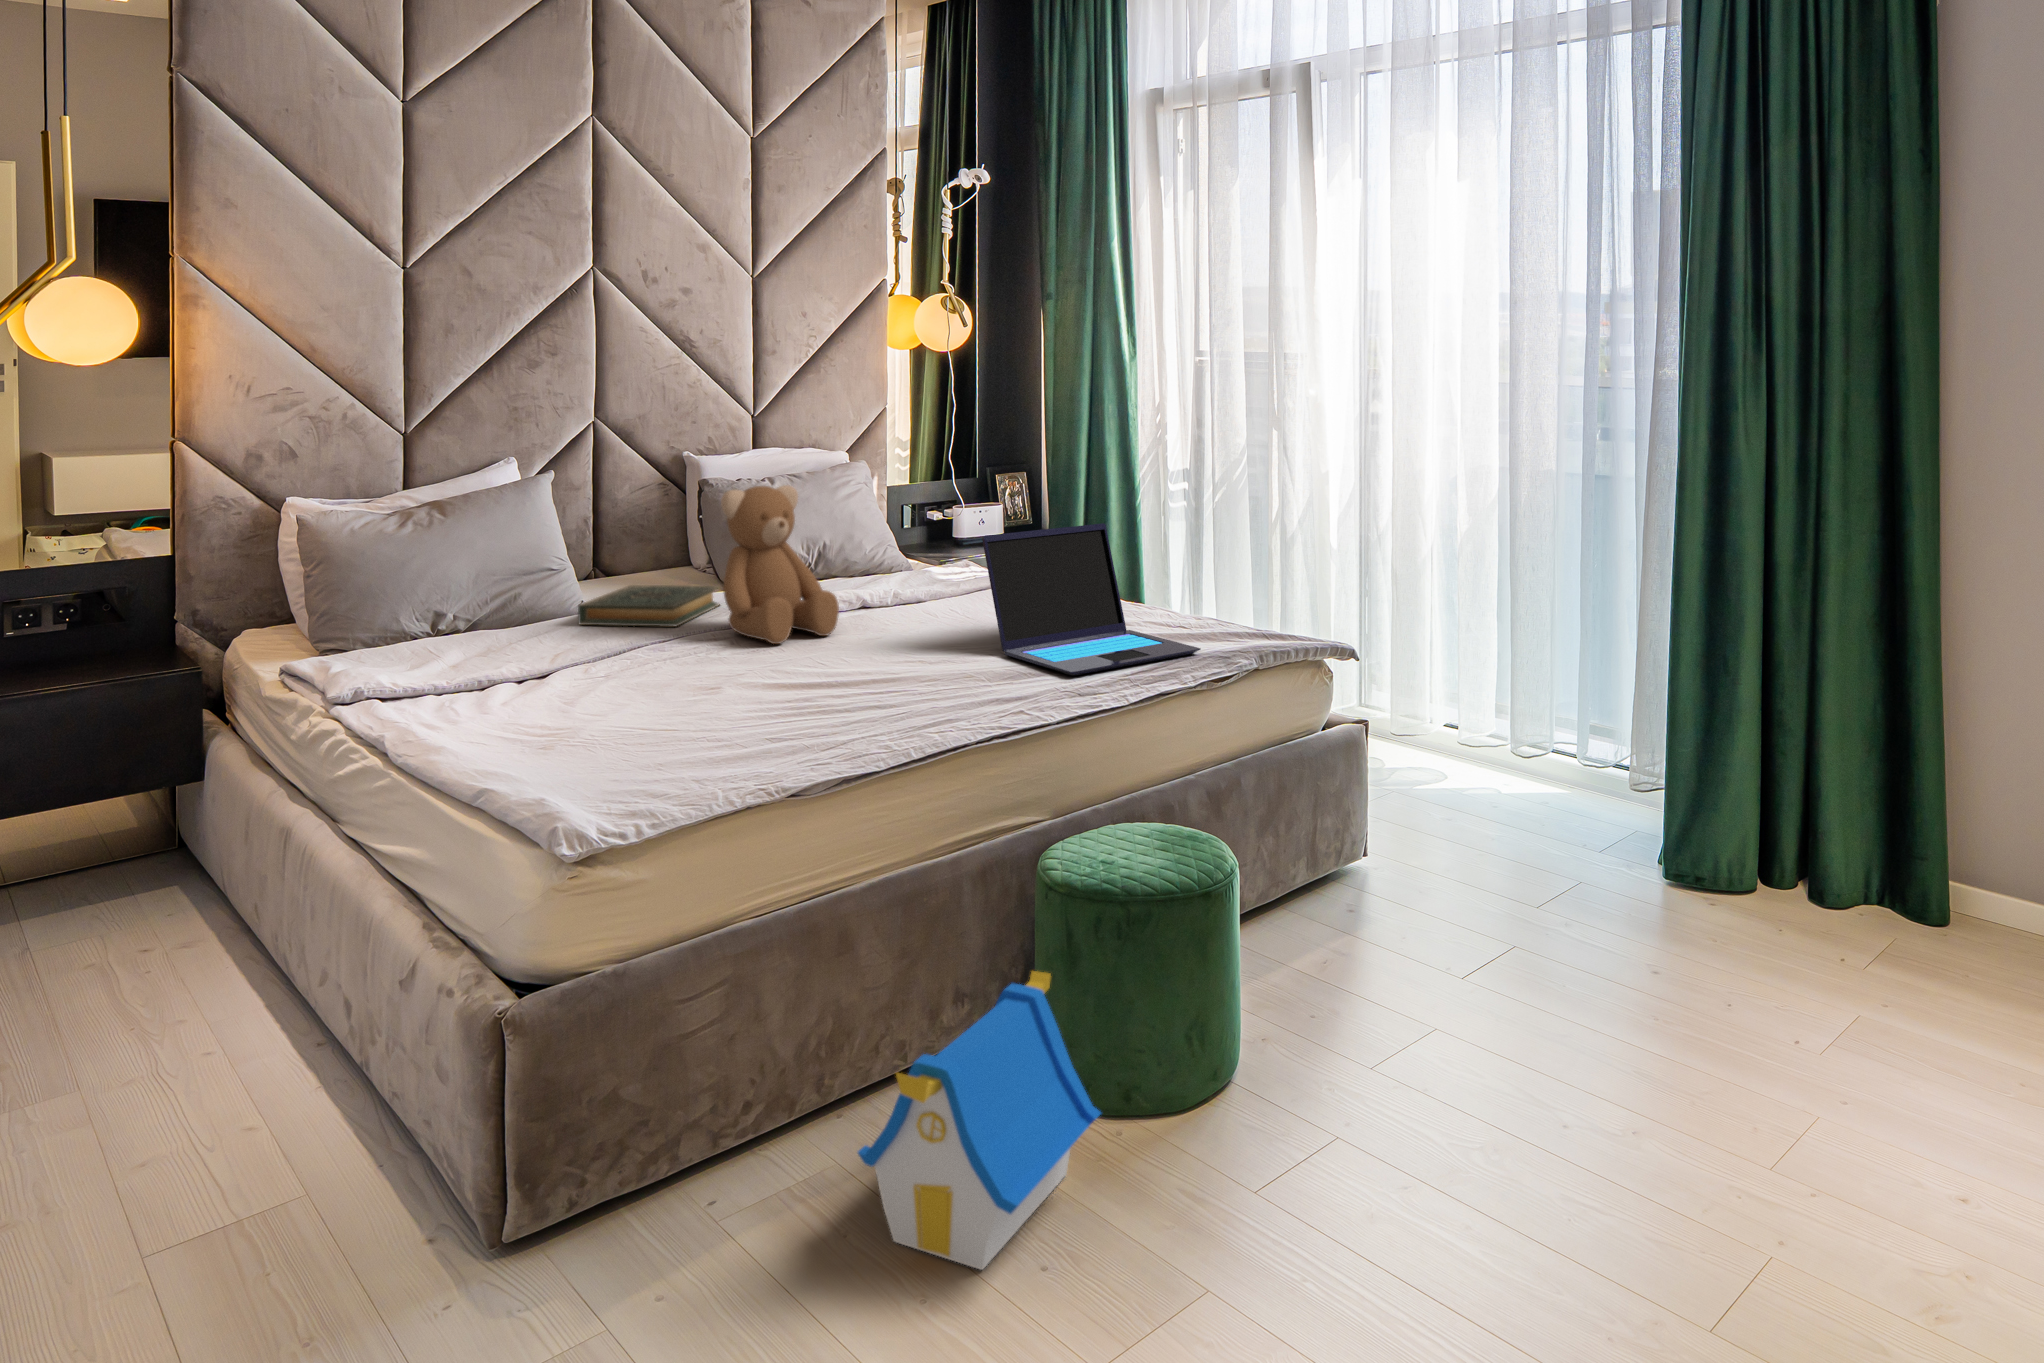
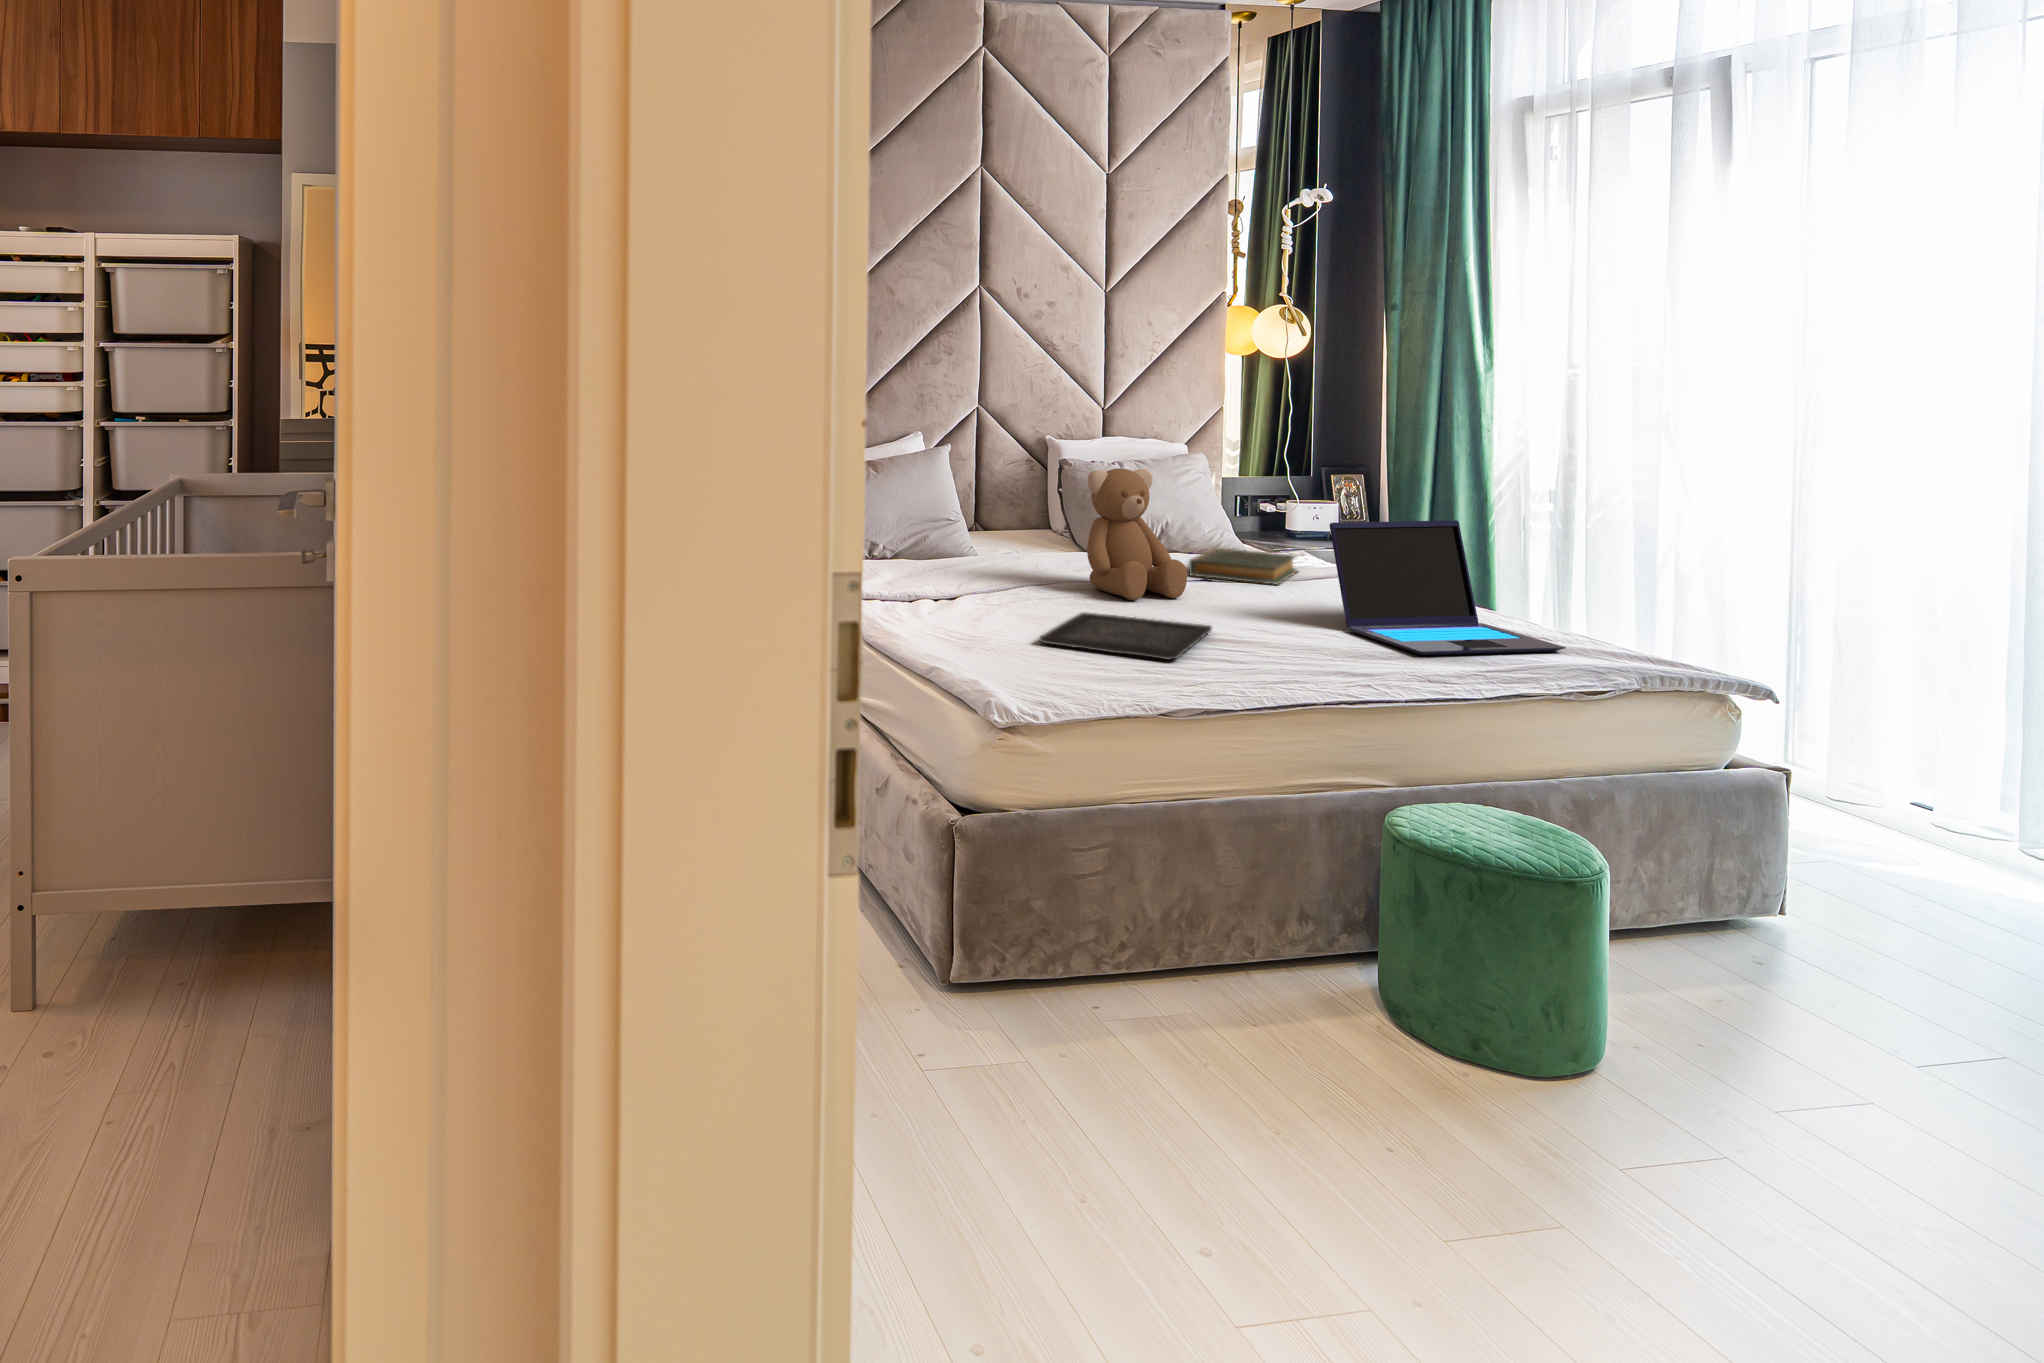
hardback book: present [578,585,719,627] -> present [1189,548,1297,585]
tray: none [647,668,860,721] -> present [1039,612,1212,660]
toy house: present [858,971,1101,1270] -> none [1220,894,1451,1121]

